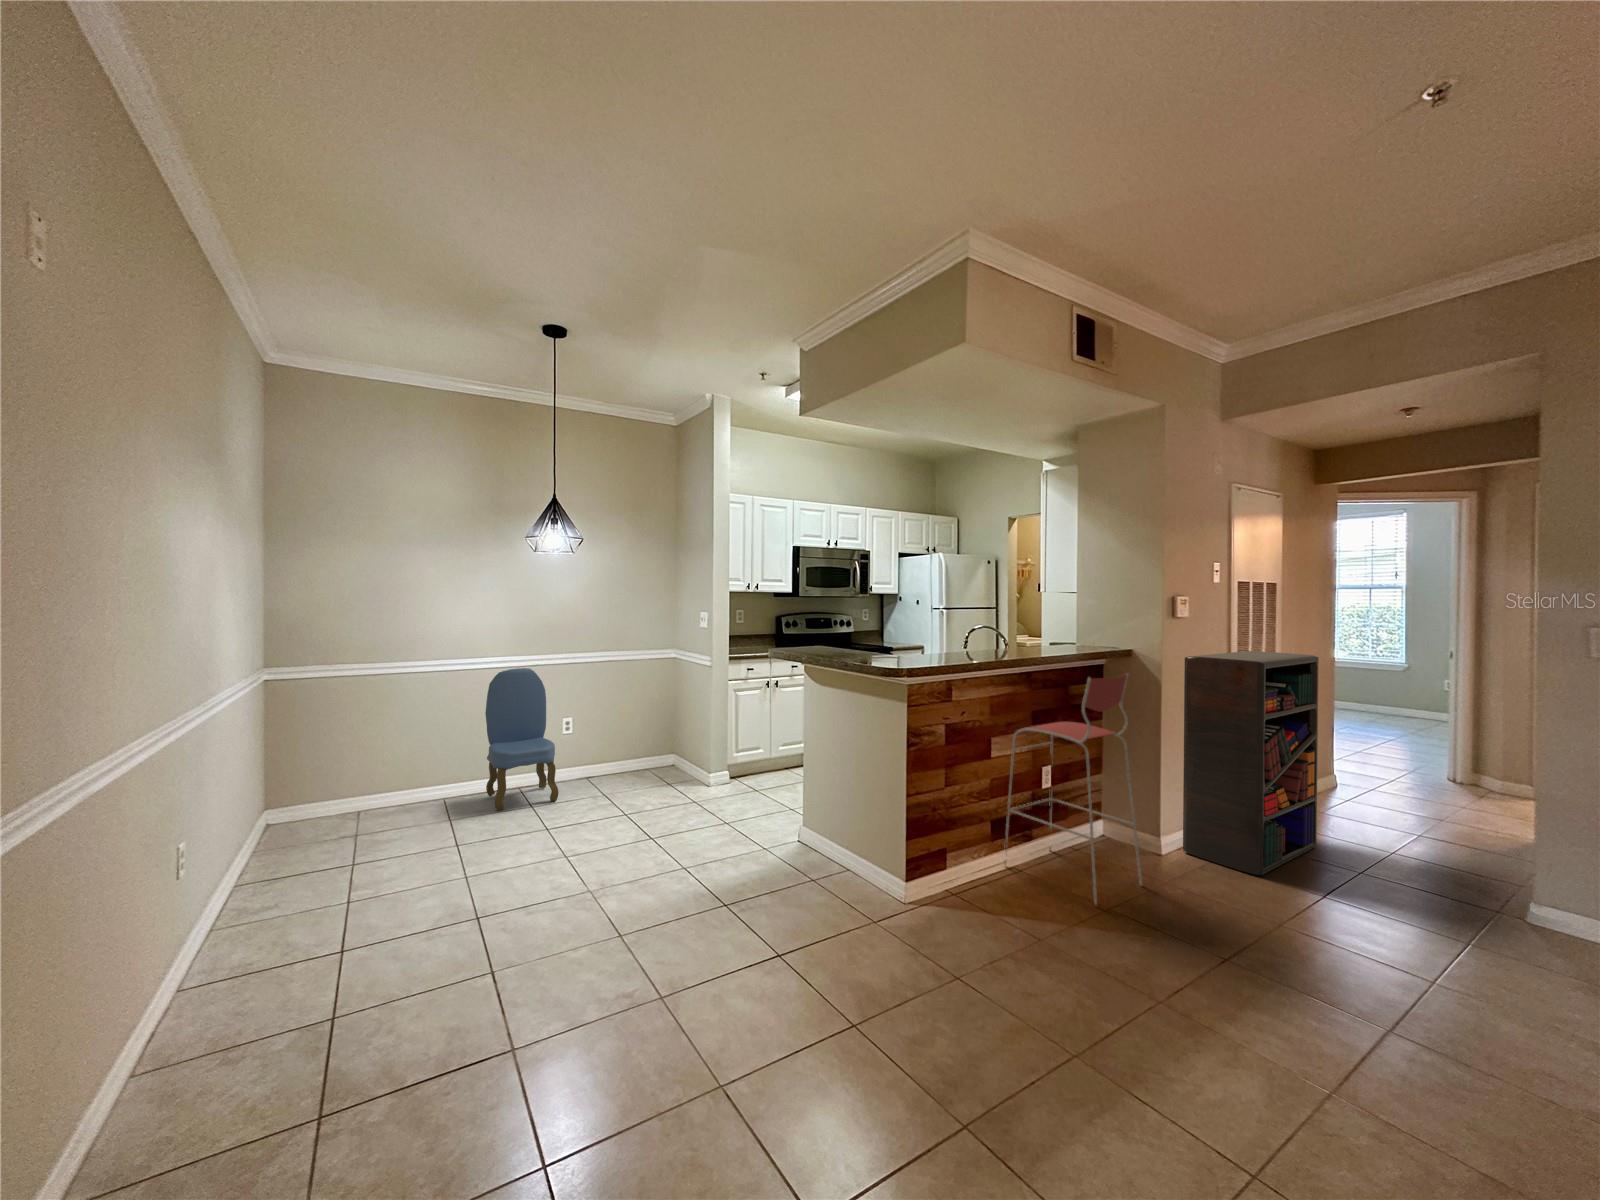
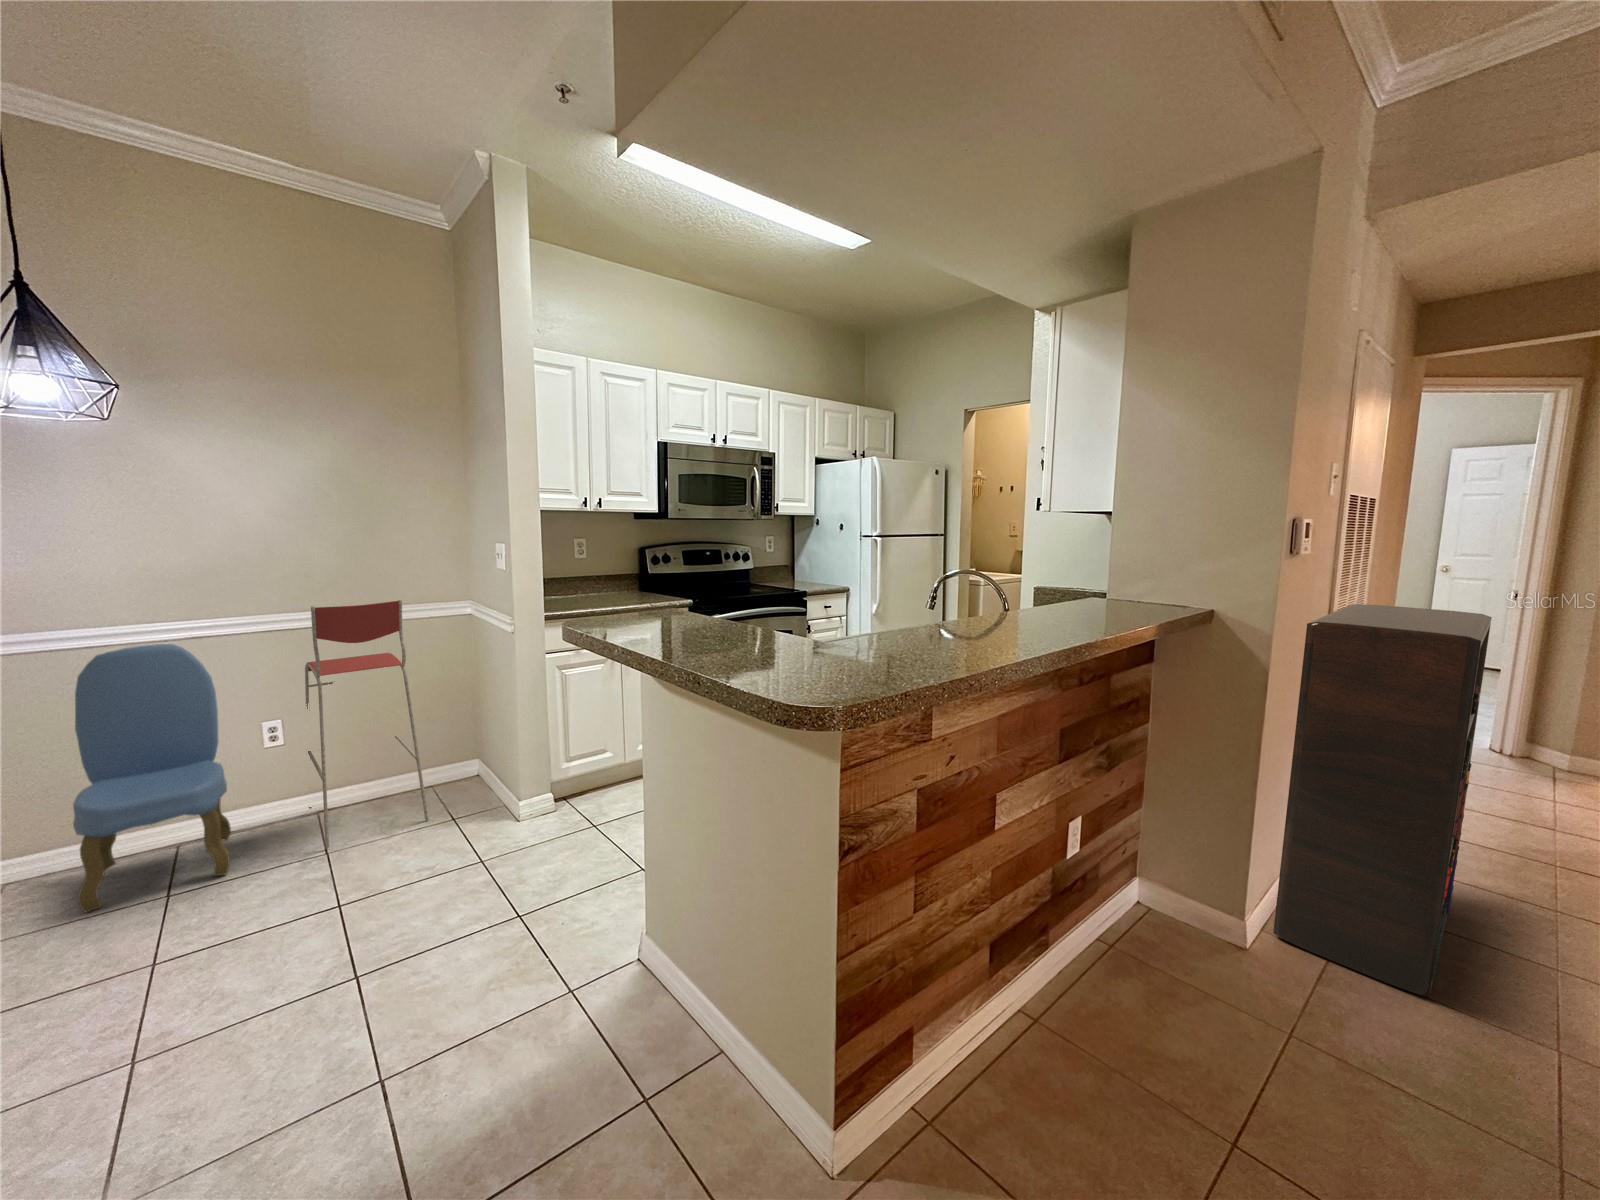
bar stool: present [1004,673,1143,904] -> present [305,600,429,849]

